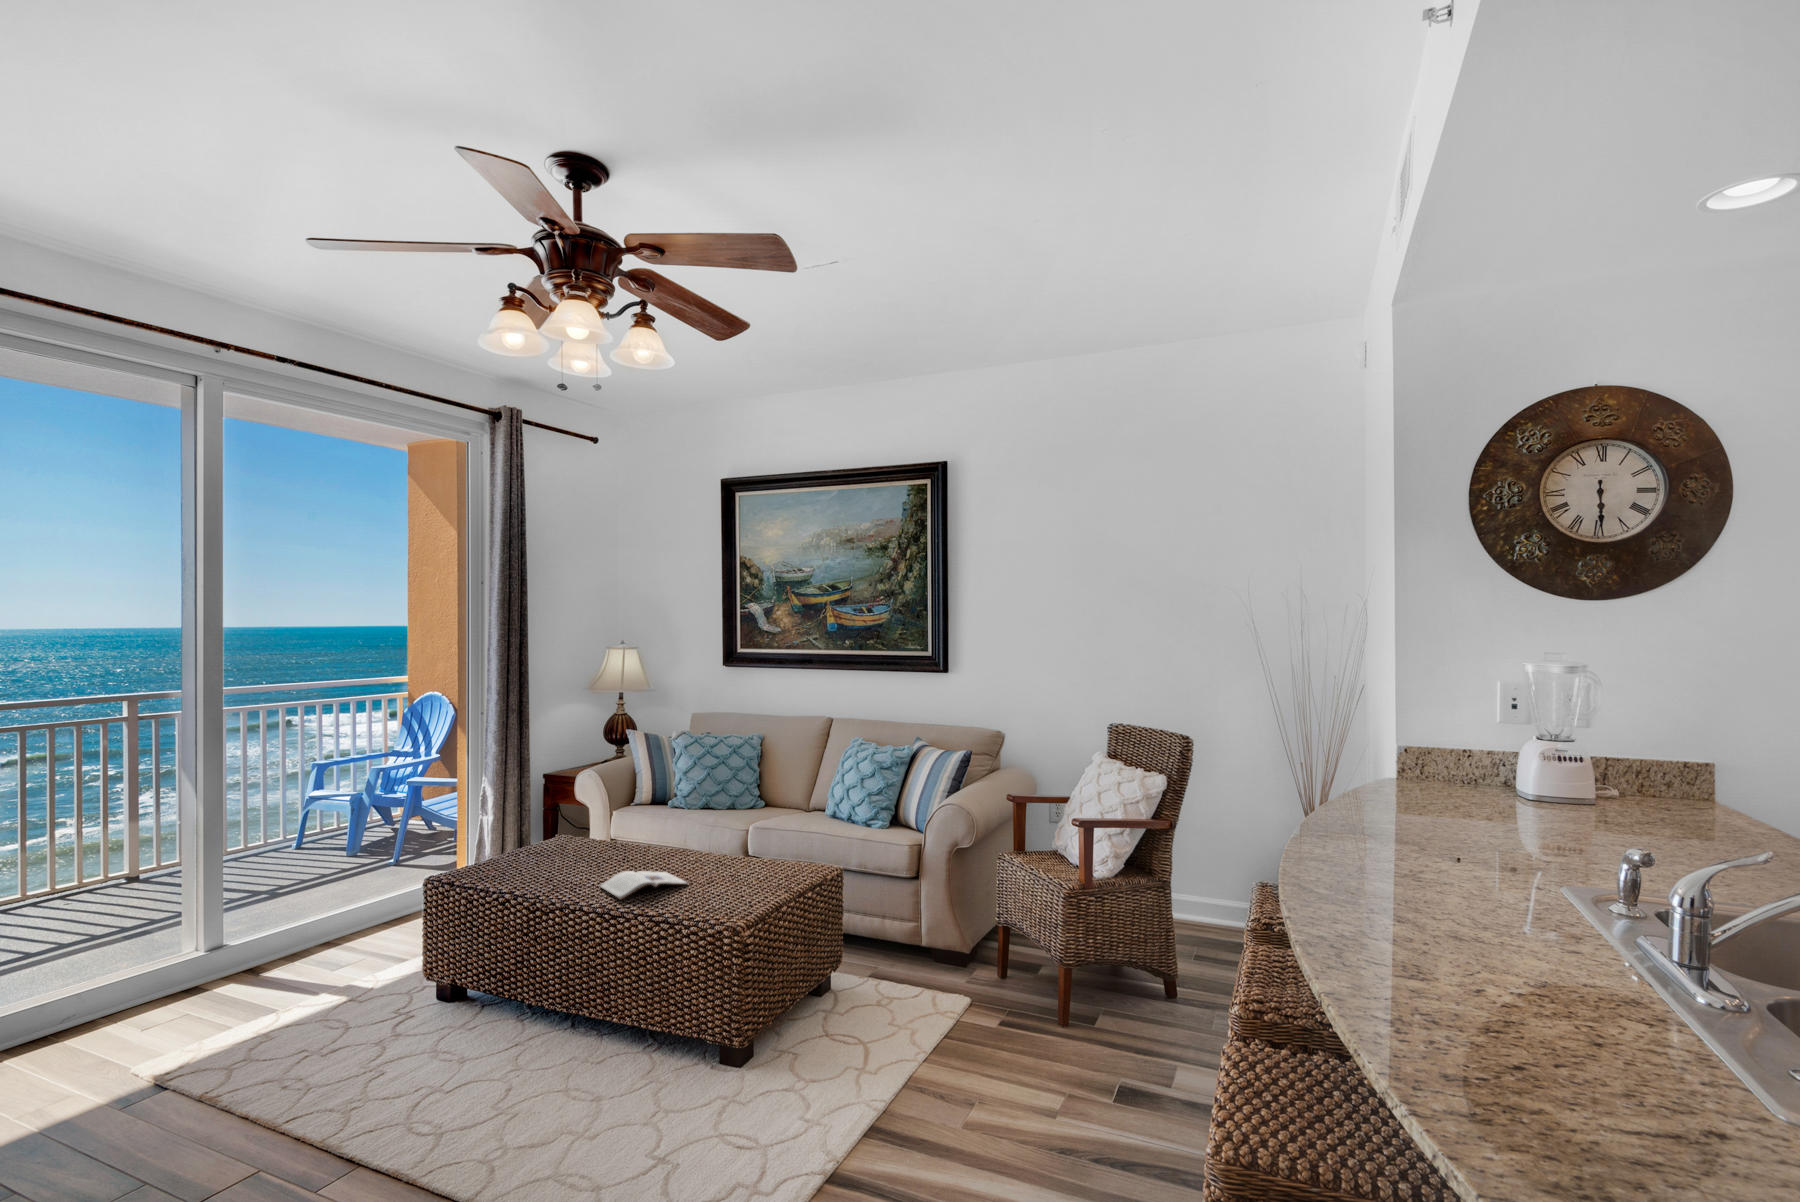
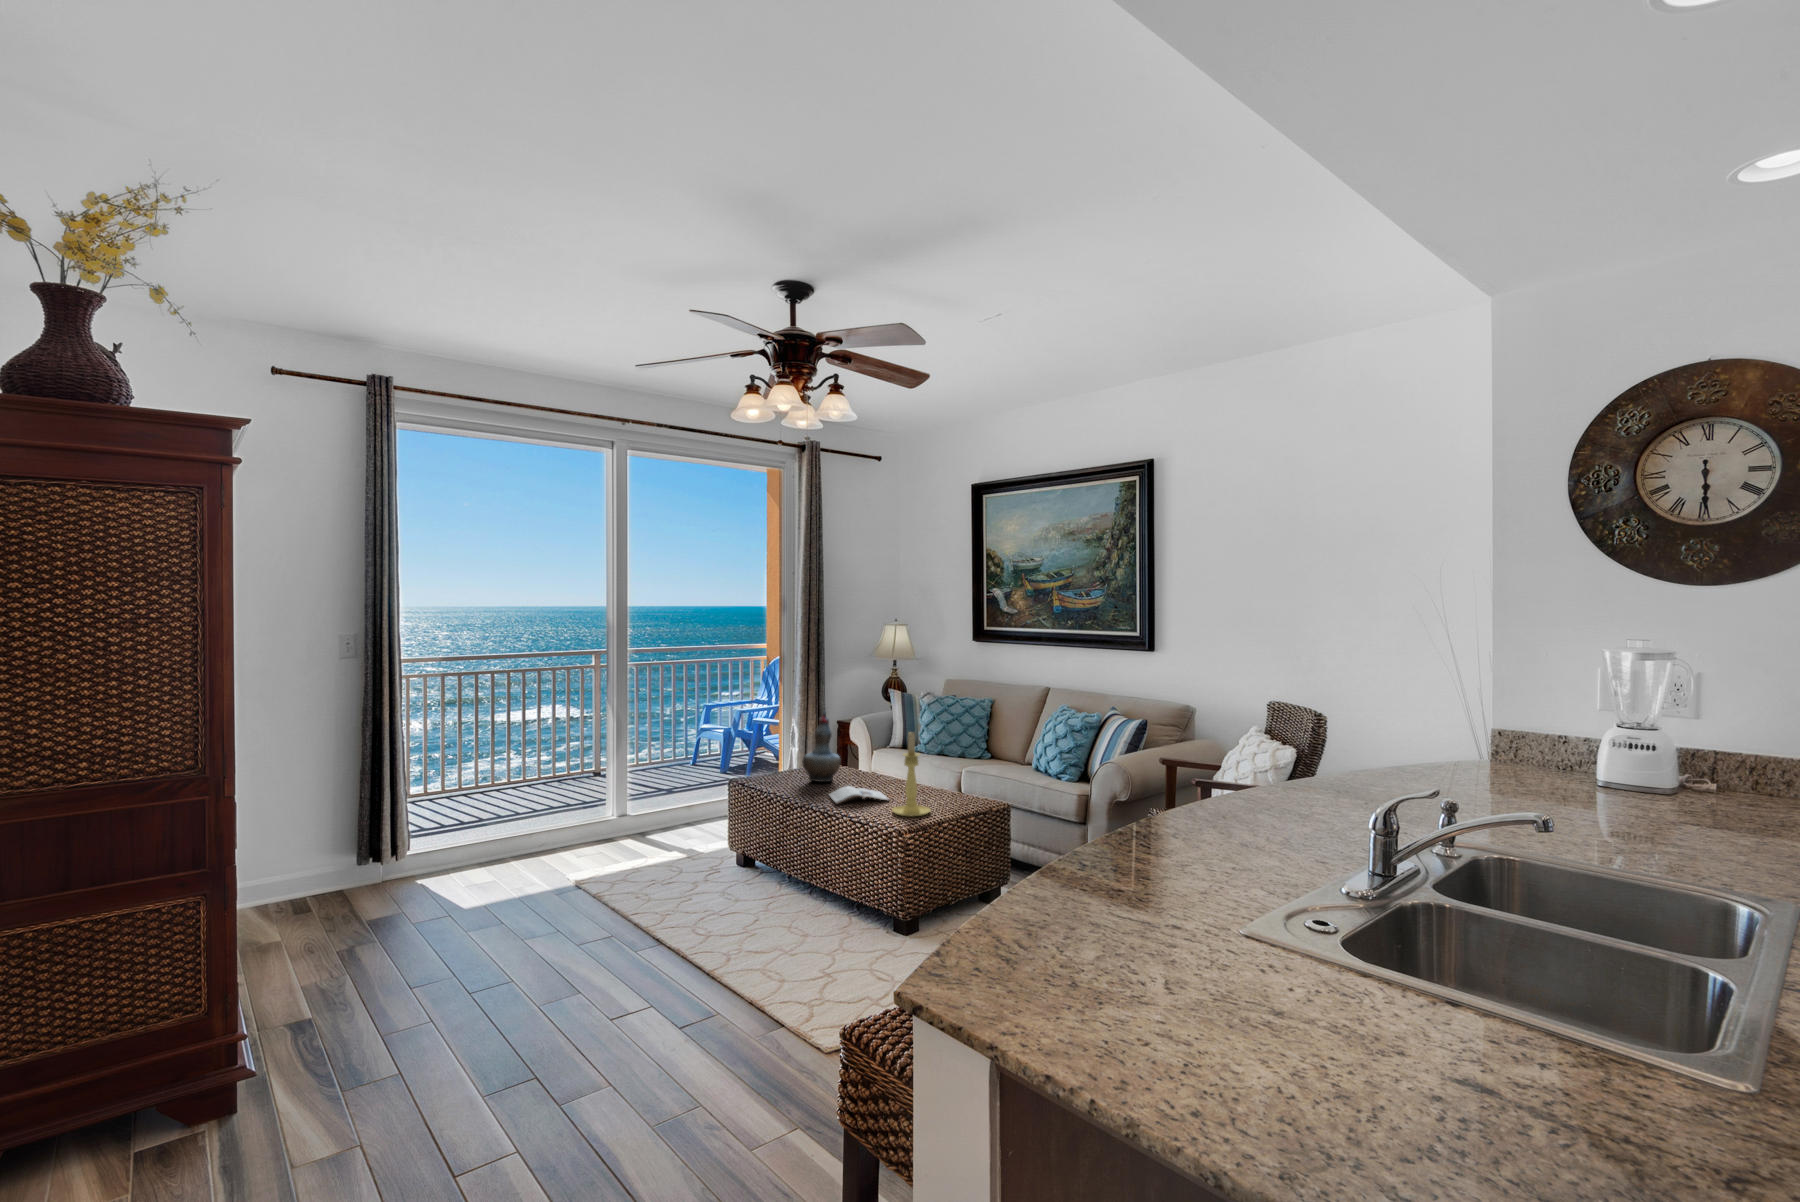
decorative vase: none [548,771,602,868] -> present [803,711,841,782]
candle holder: none [702,793,754,904] -> present [892,732,931,816]

